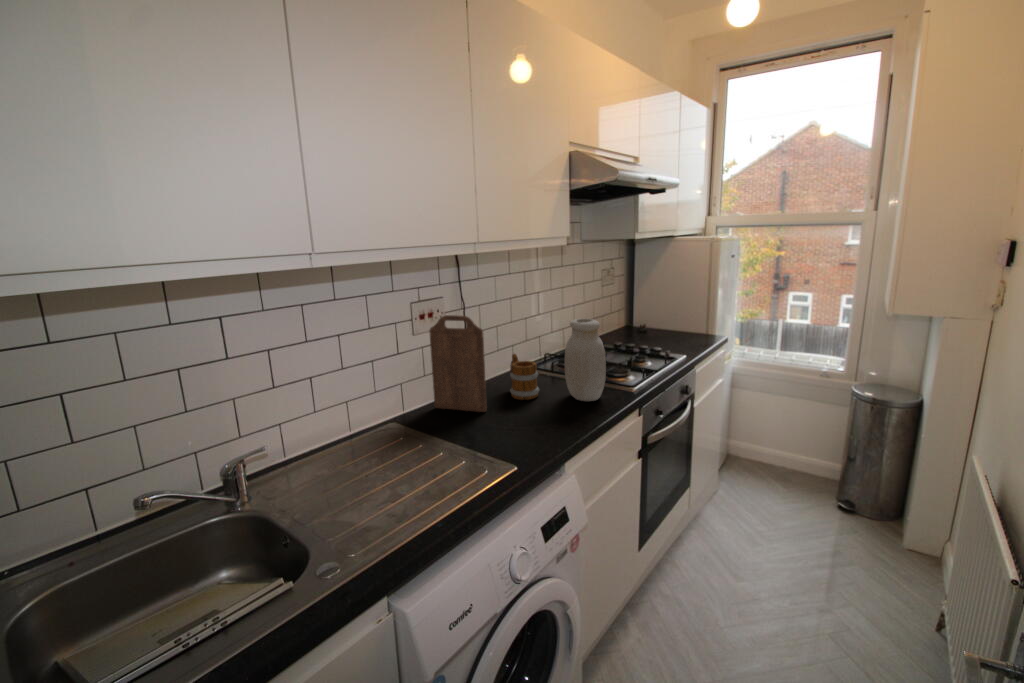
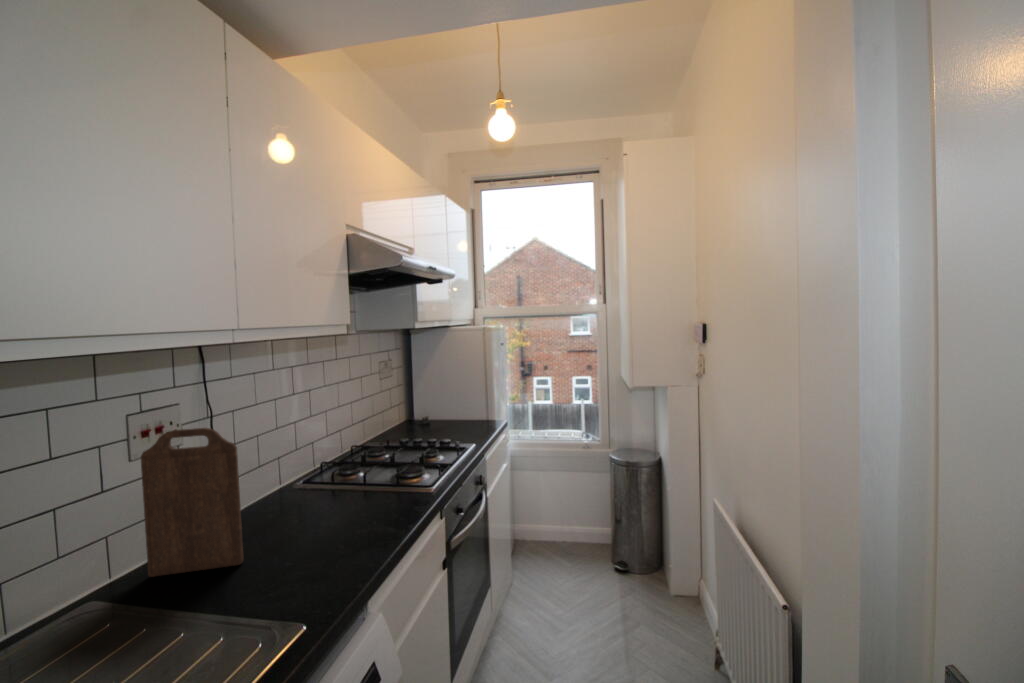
jar: present [565,318,606,401] -> none [355,415,406,516]
mug: present [510,354,539,400] -> none [279,470,322,532]

